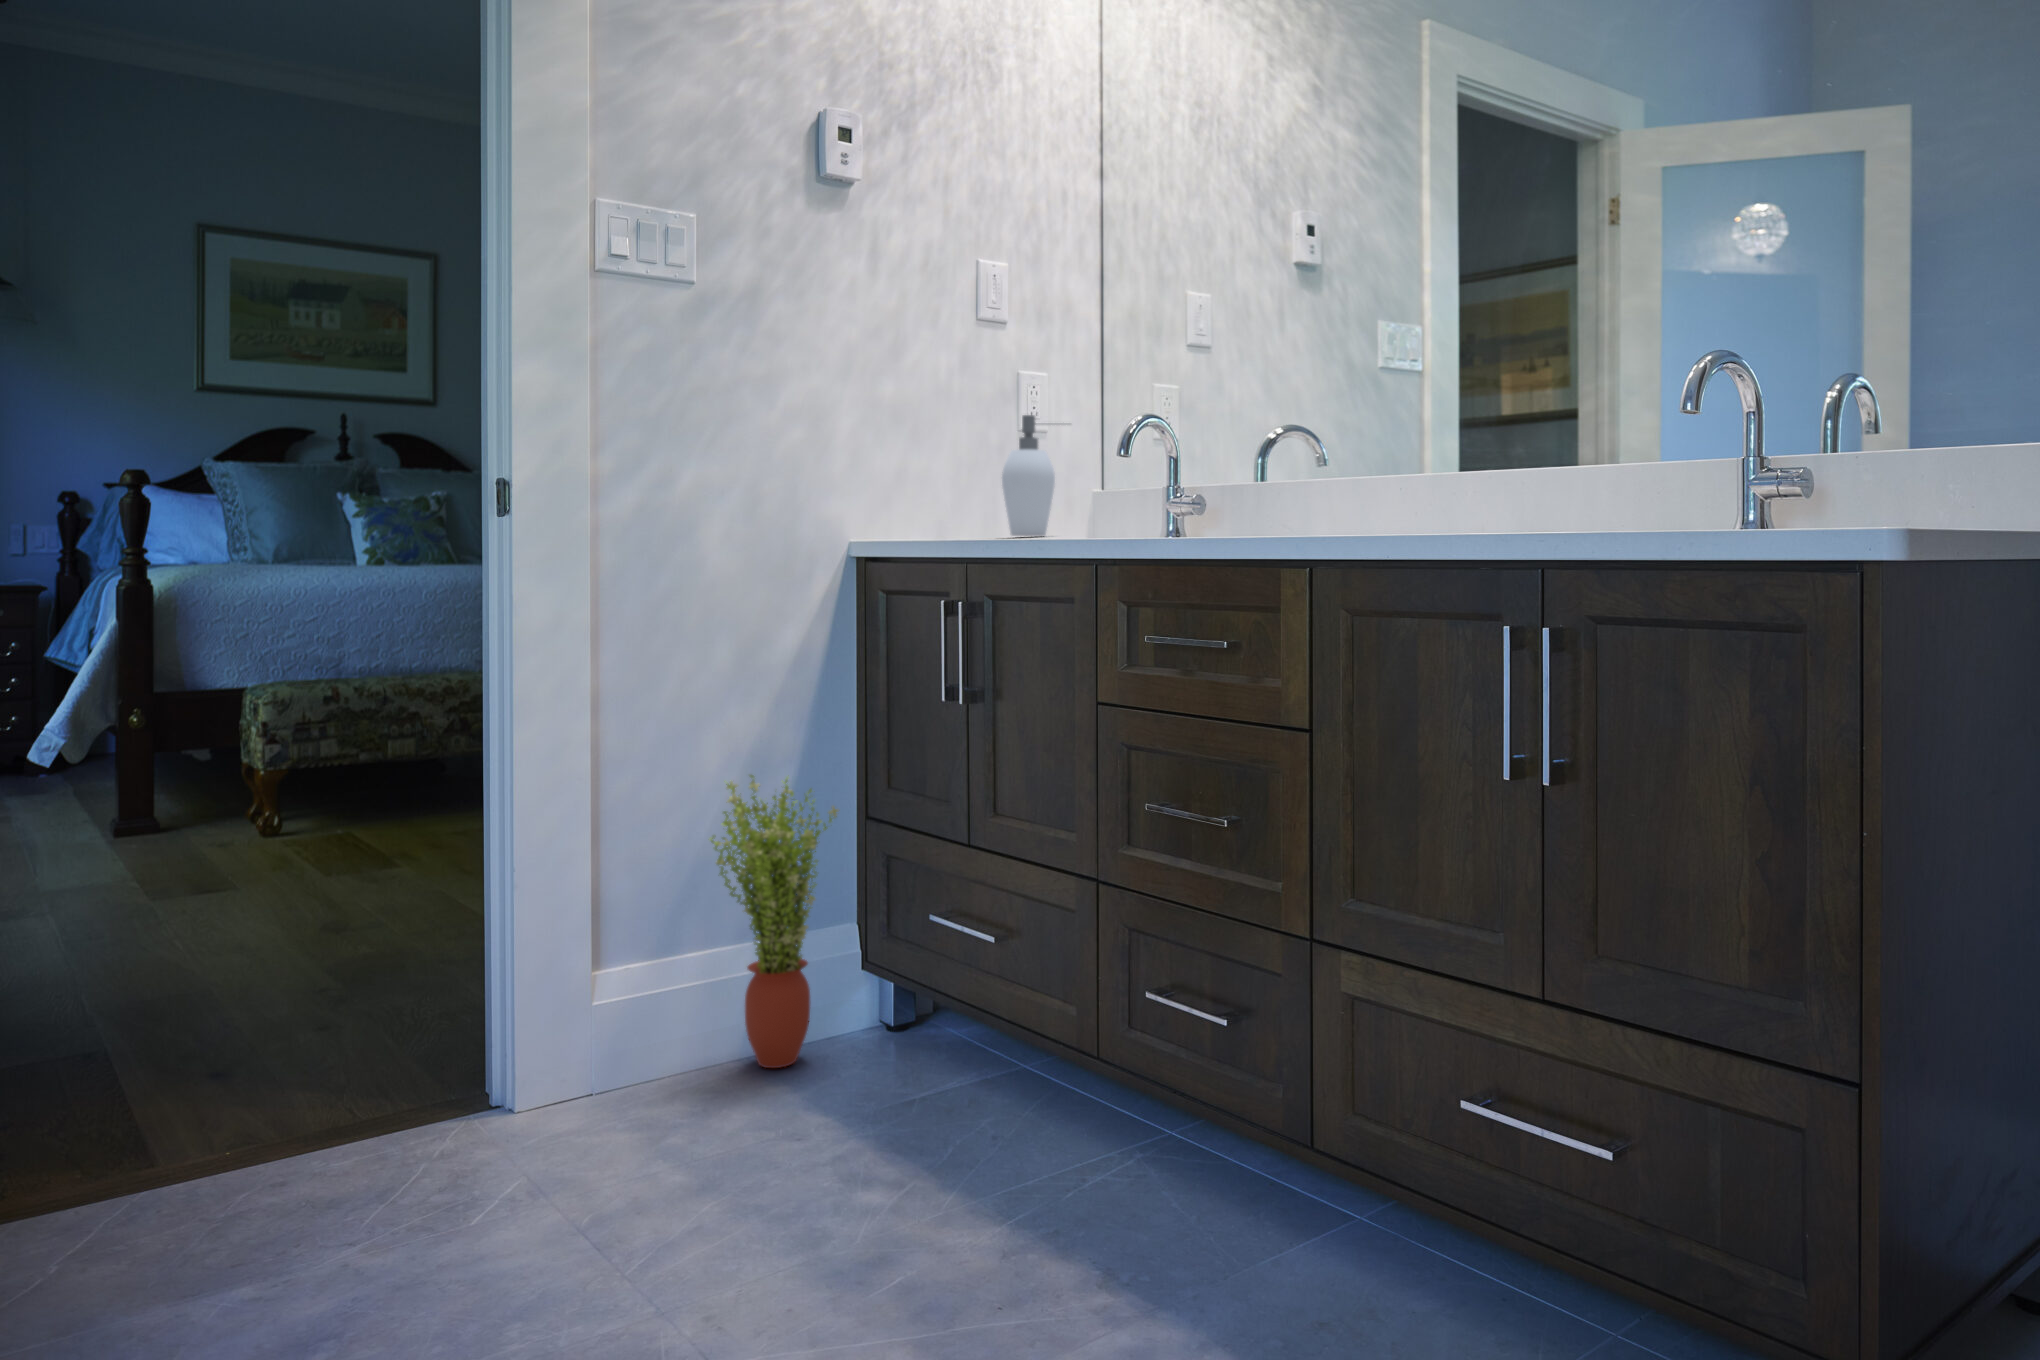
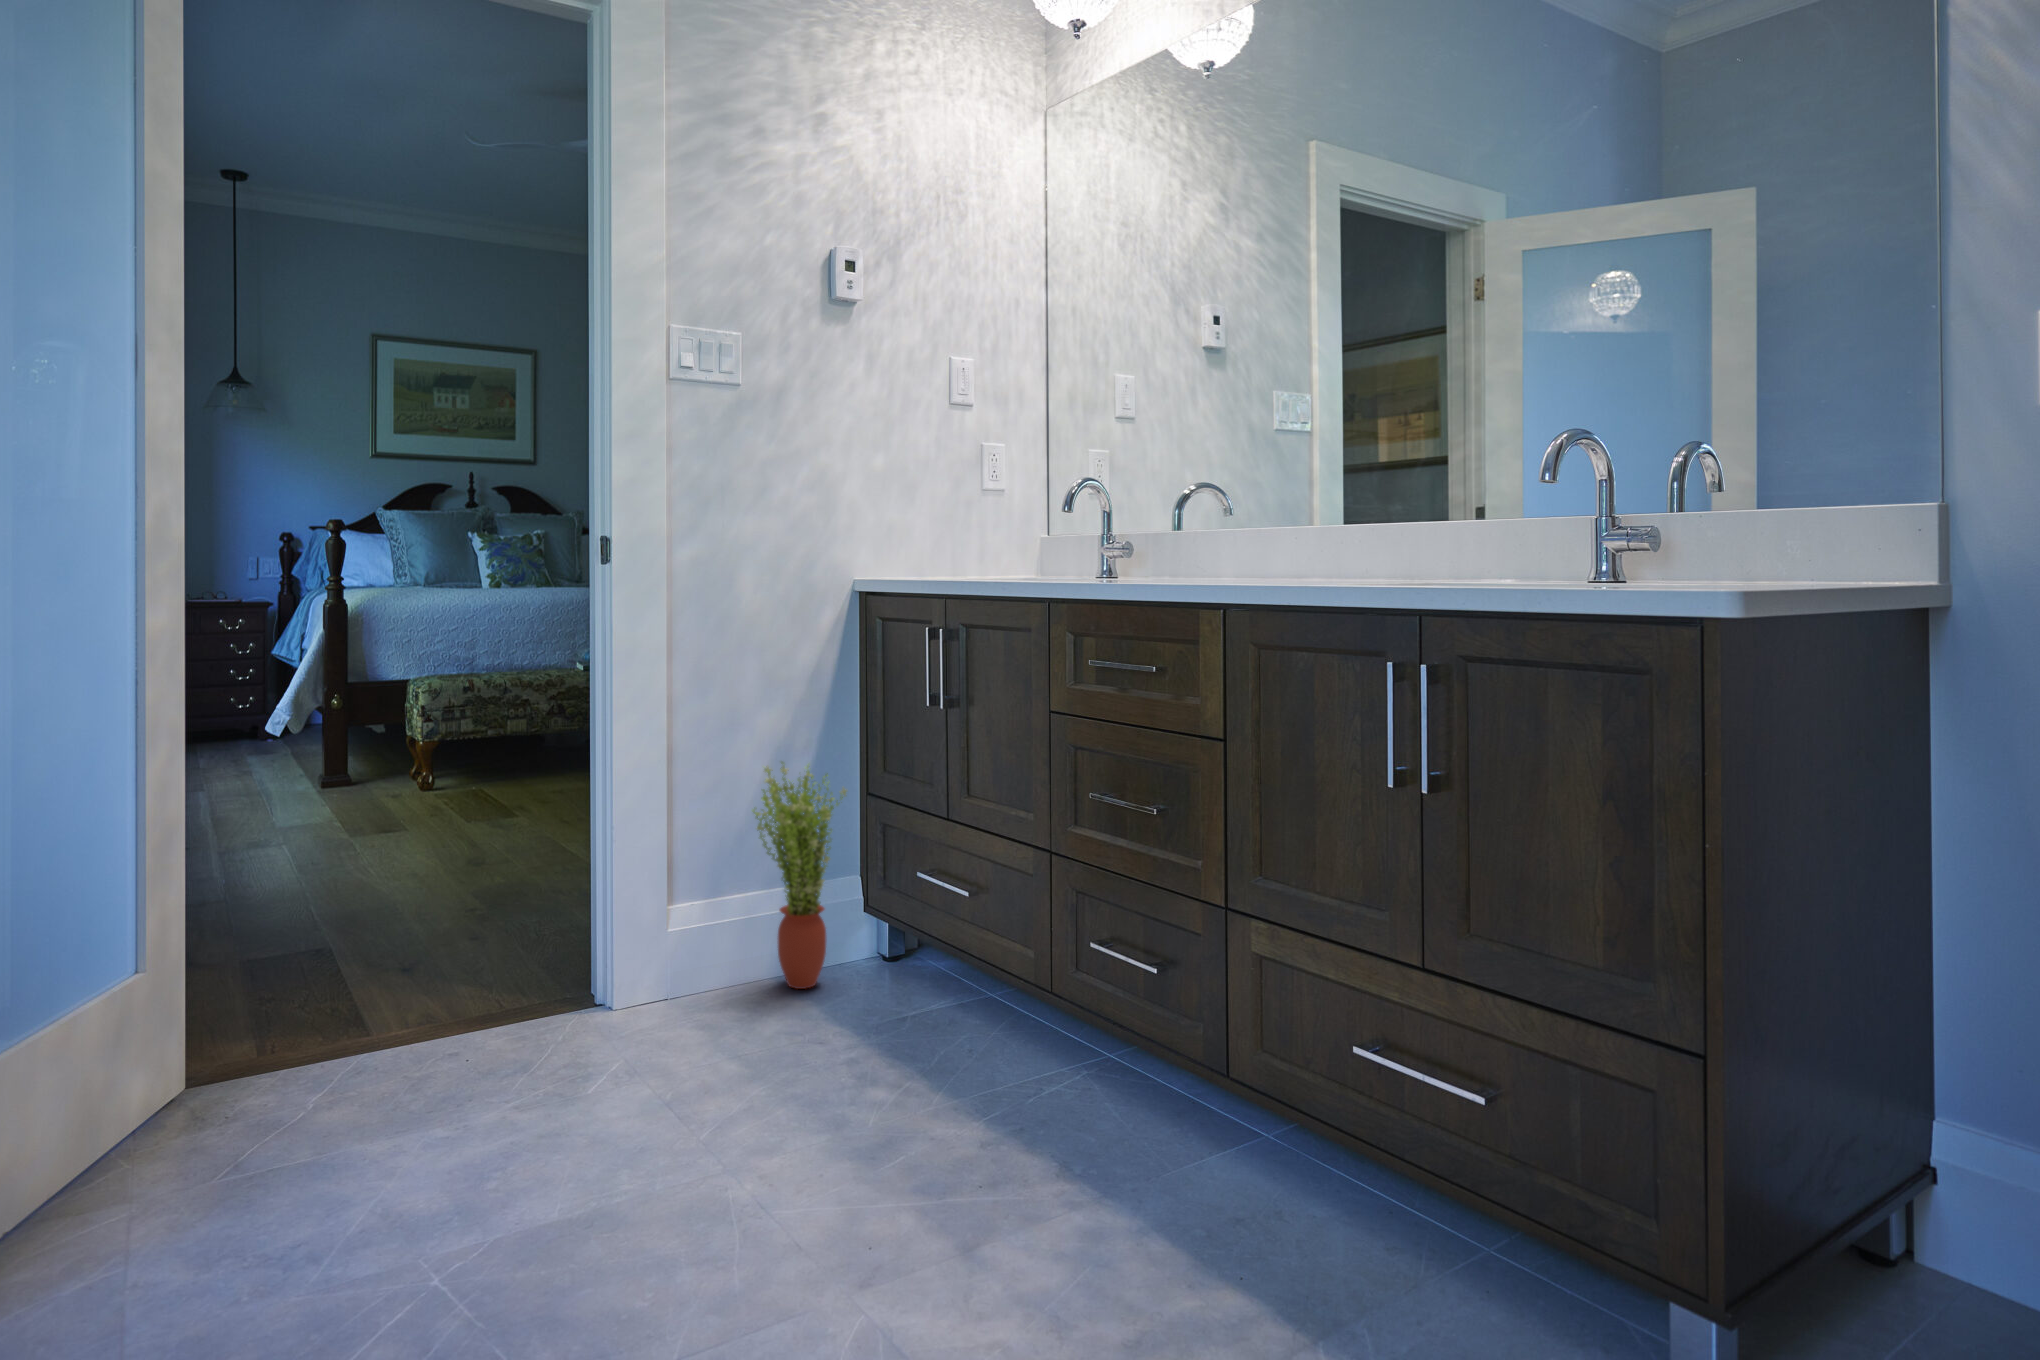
soap dispenser: present [1002,415,1055,536] -> none [971,477,1027,574]

